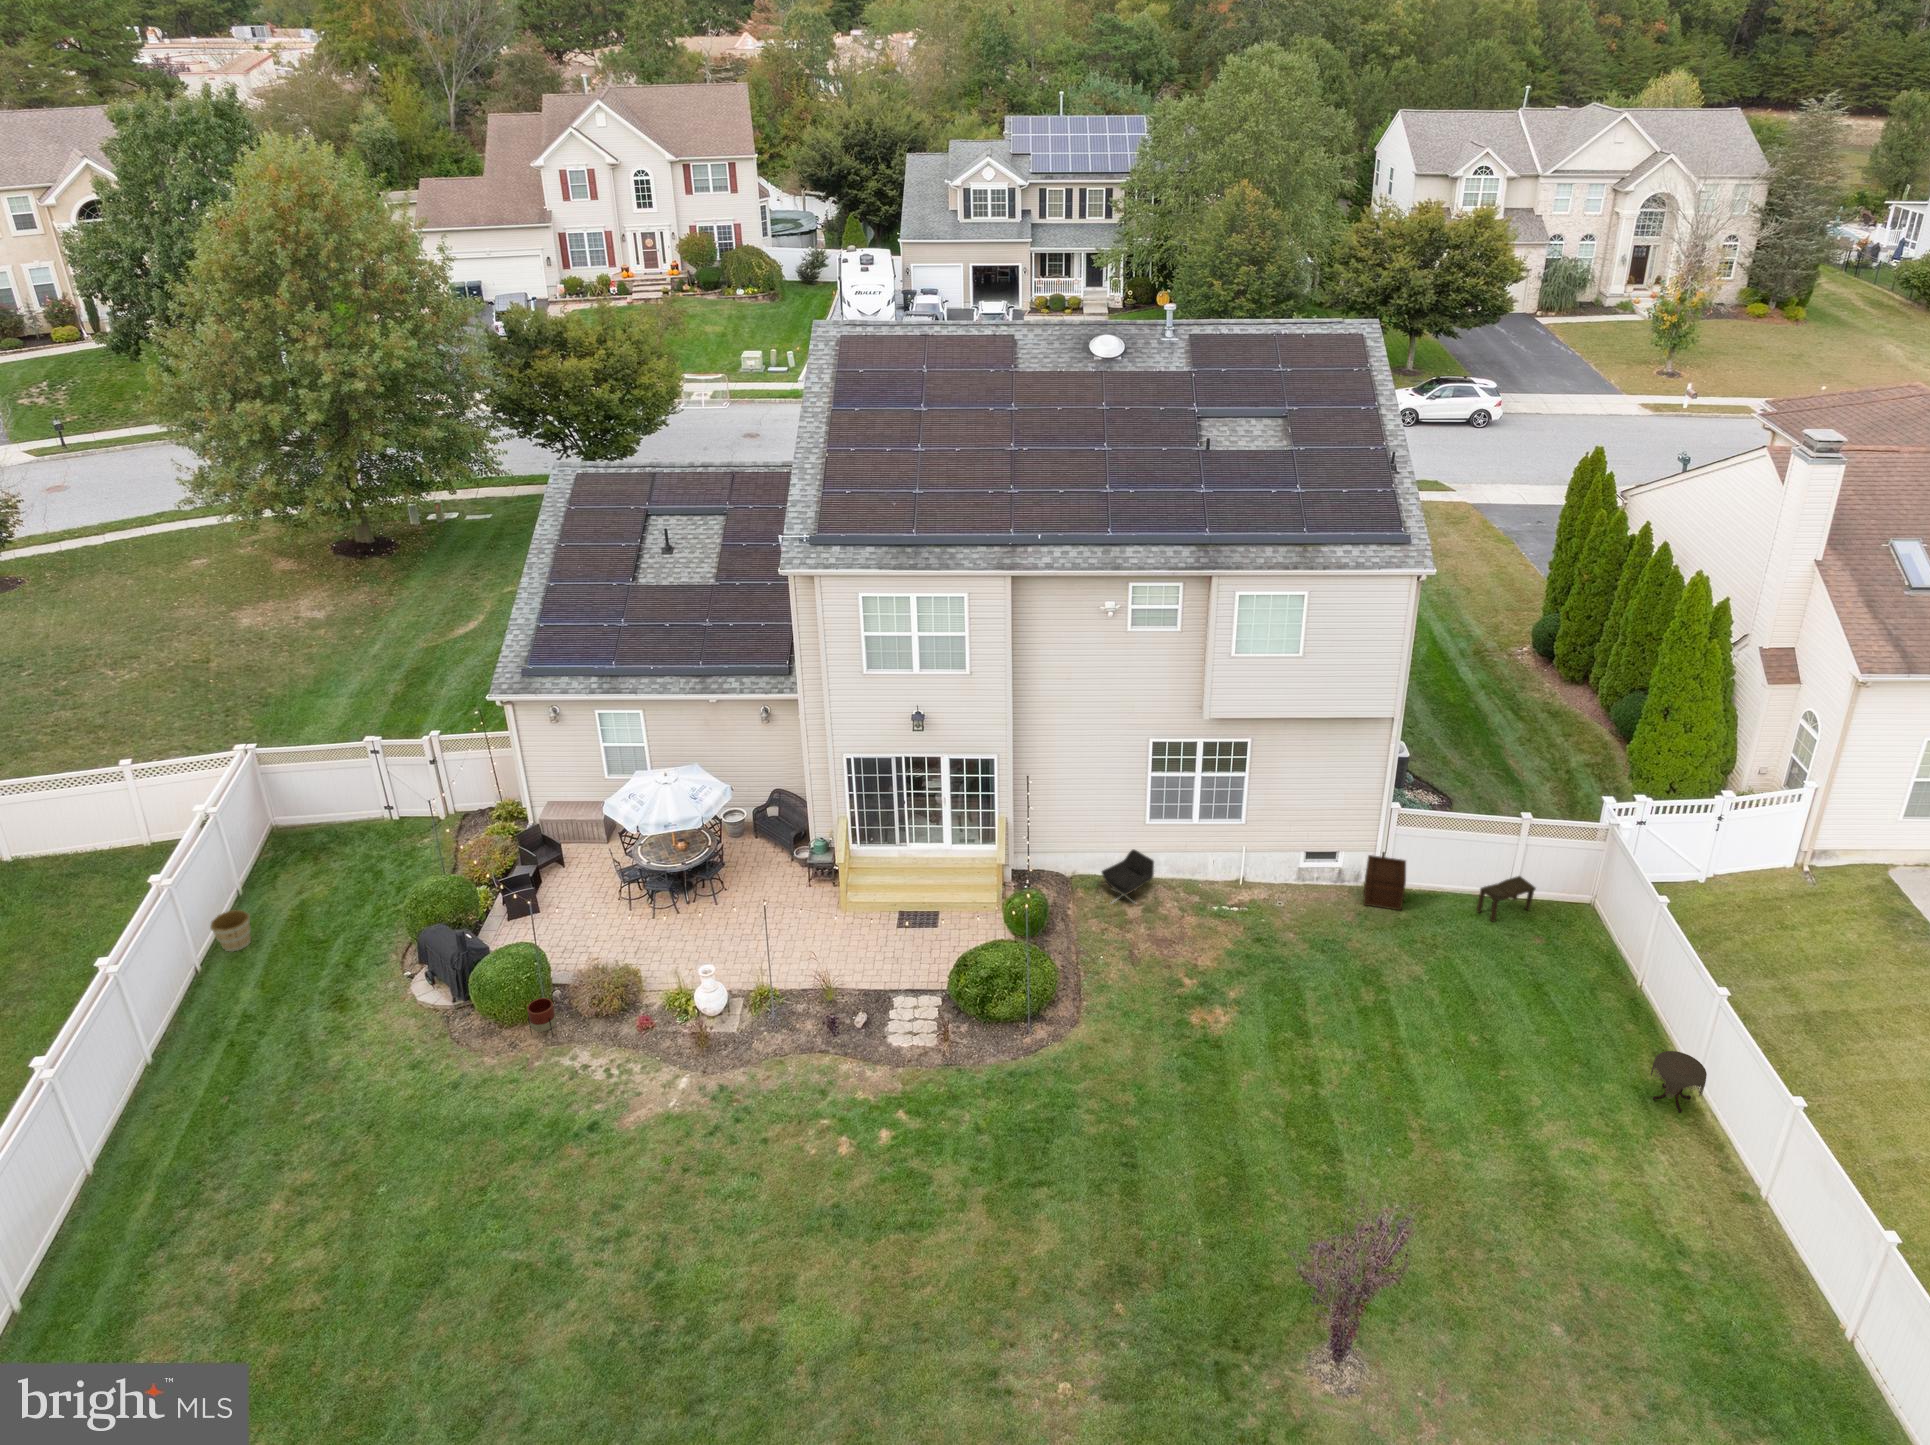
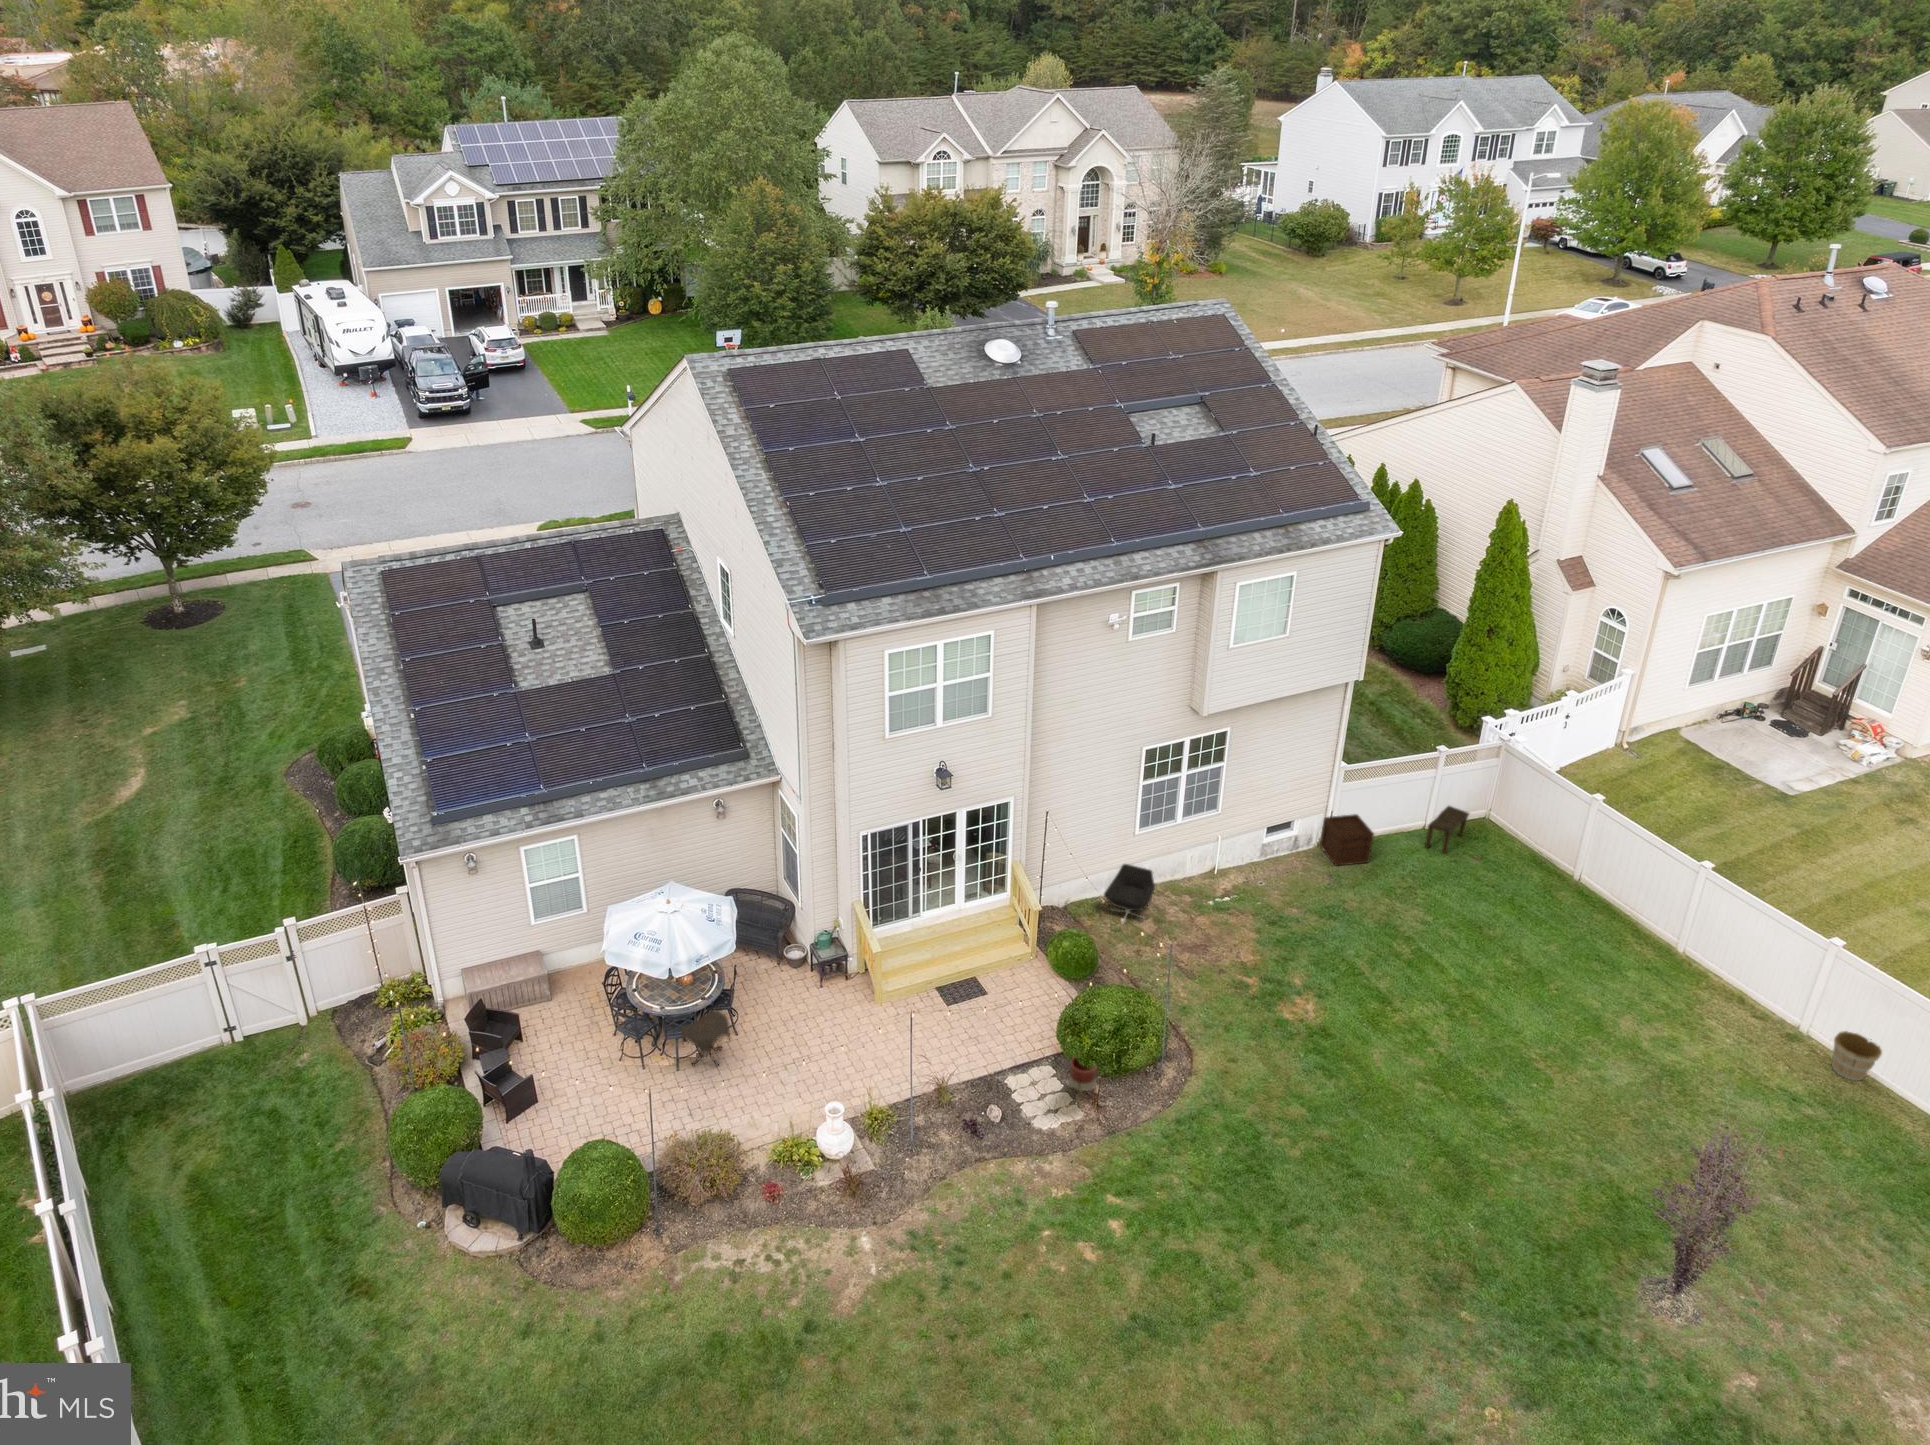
wooden bucket: present [210,910,251,952] -> present [1832,1031,1882,1081]
planter: present [527,998,556,1036] -> present [1069,1056,1097,1091]
side table: present [1651,1051,1707,1113] -> present [681,1010,730,1065]

